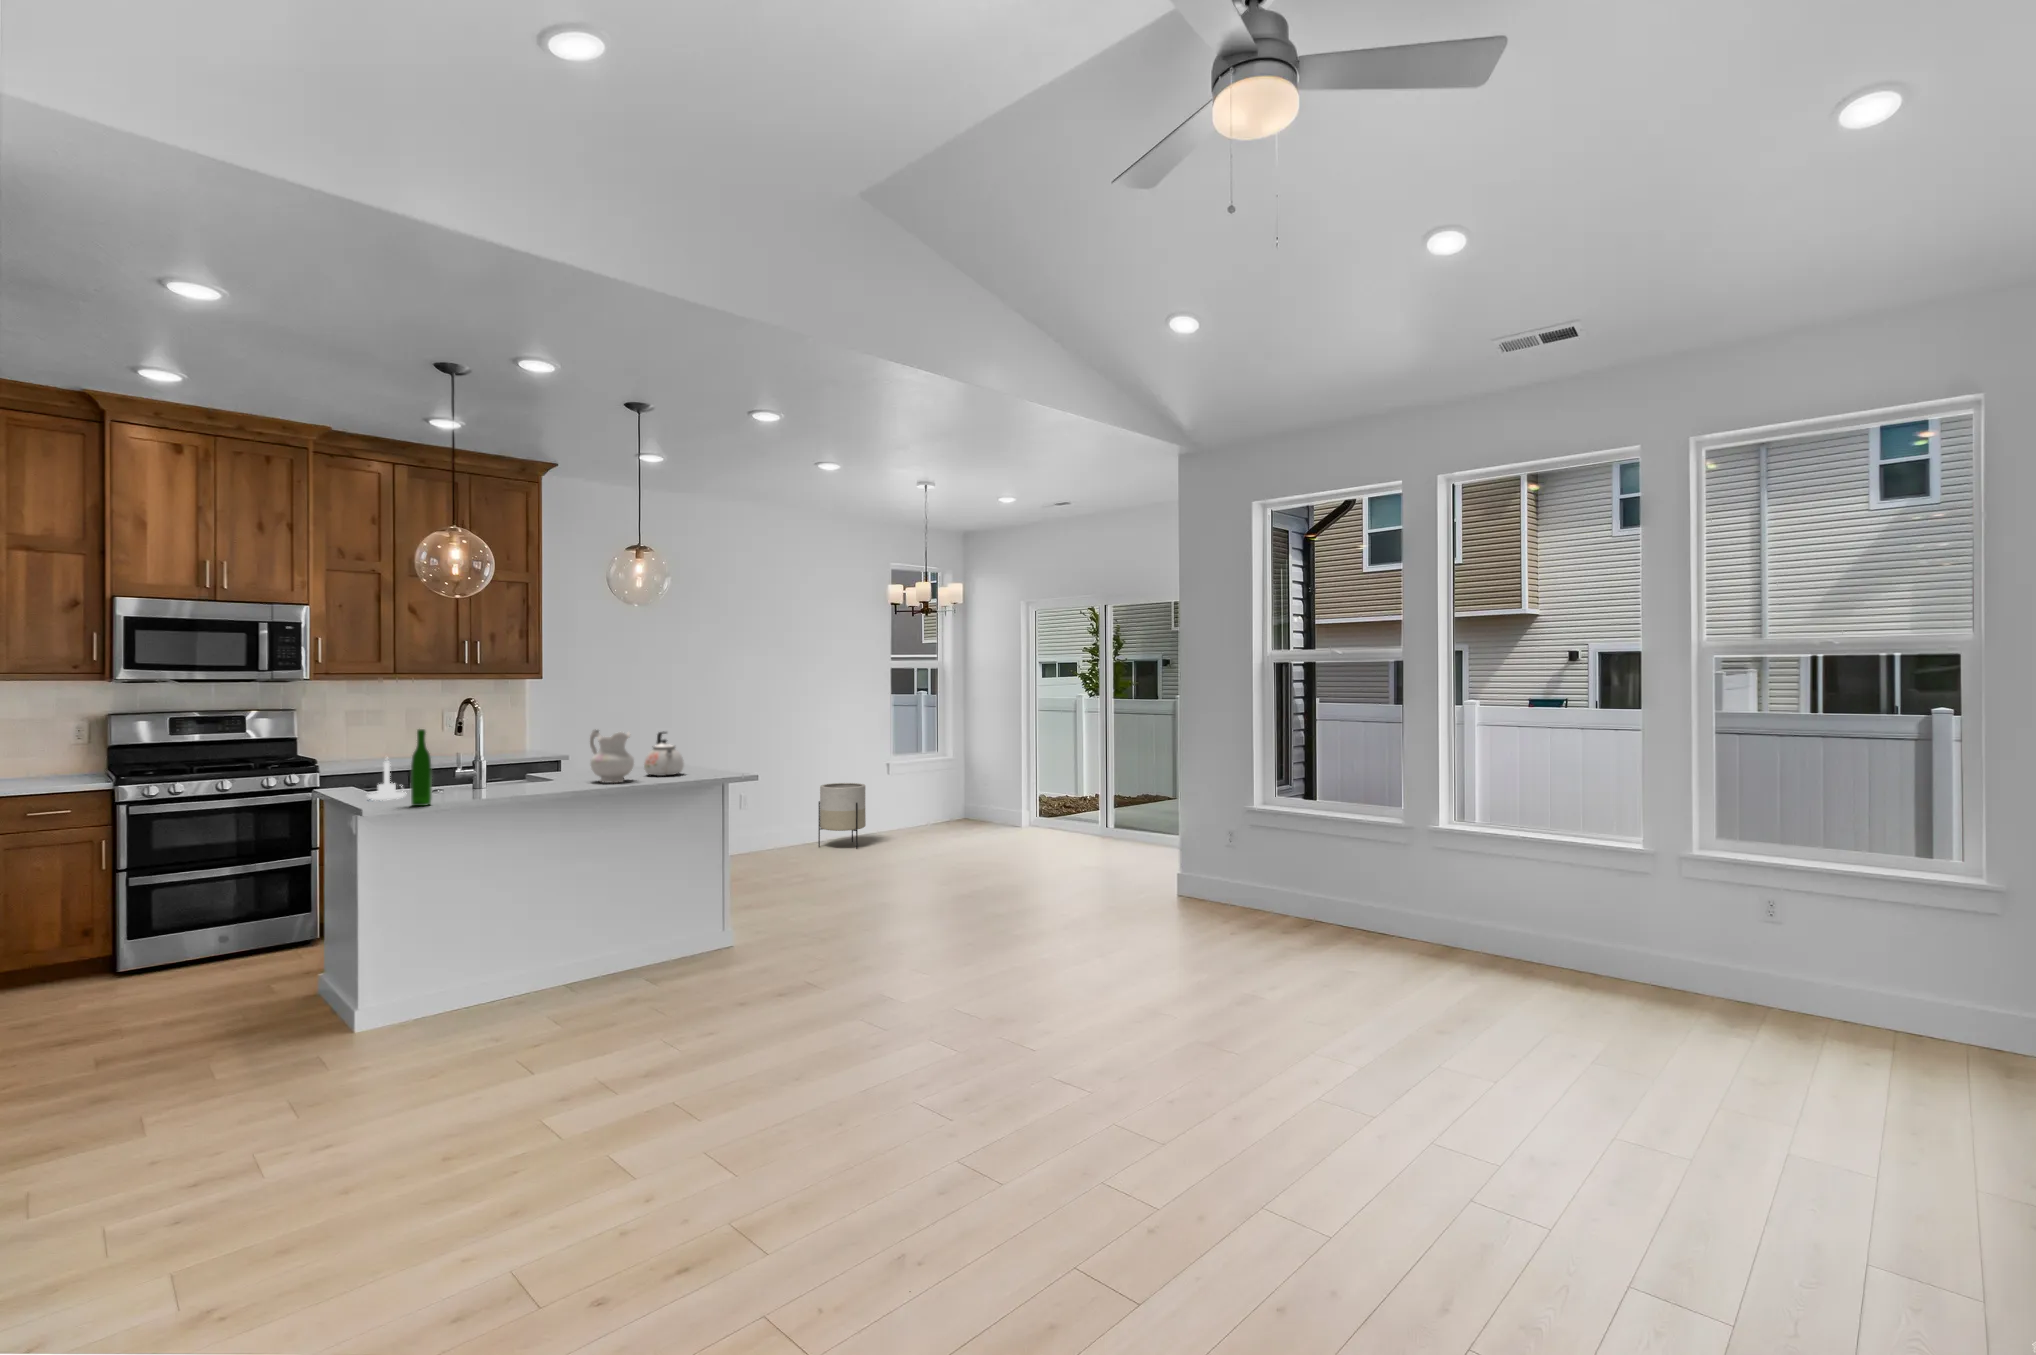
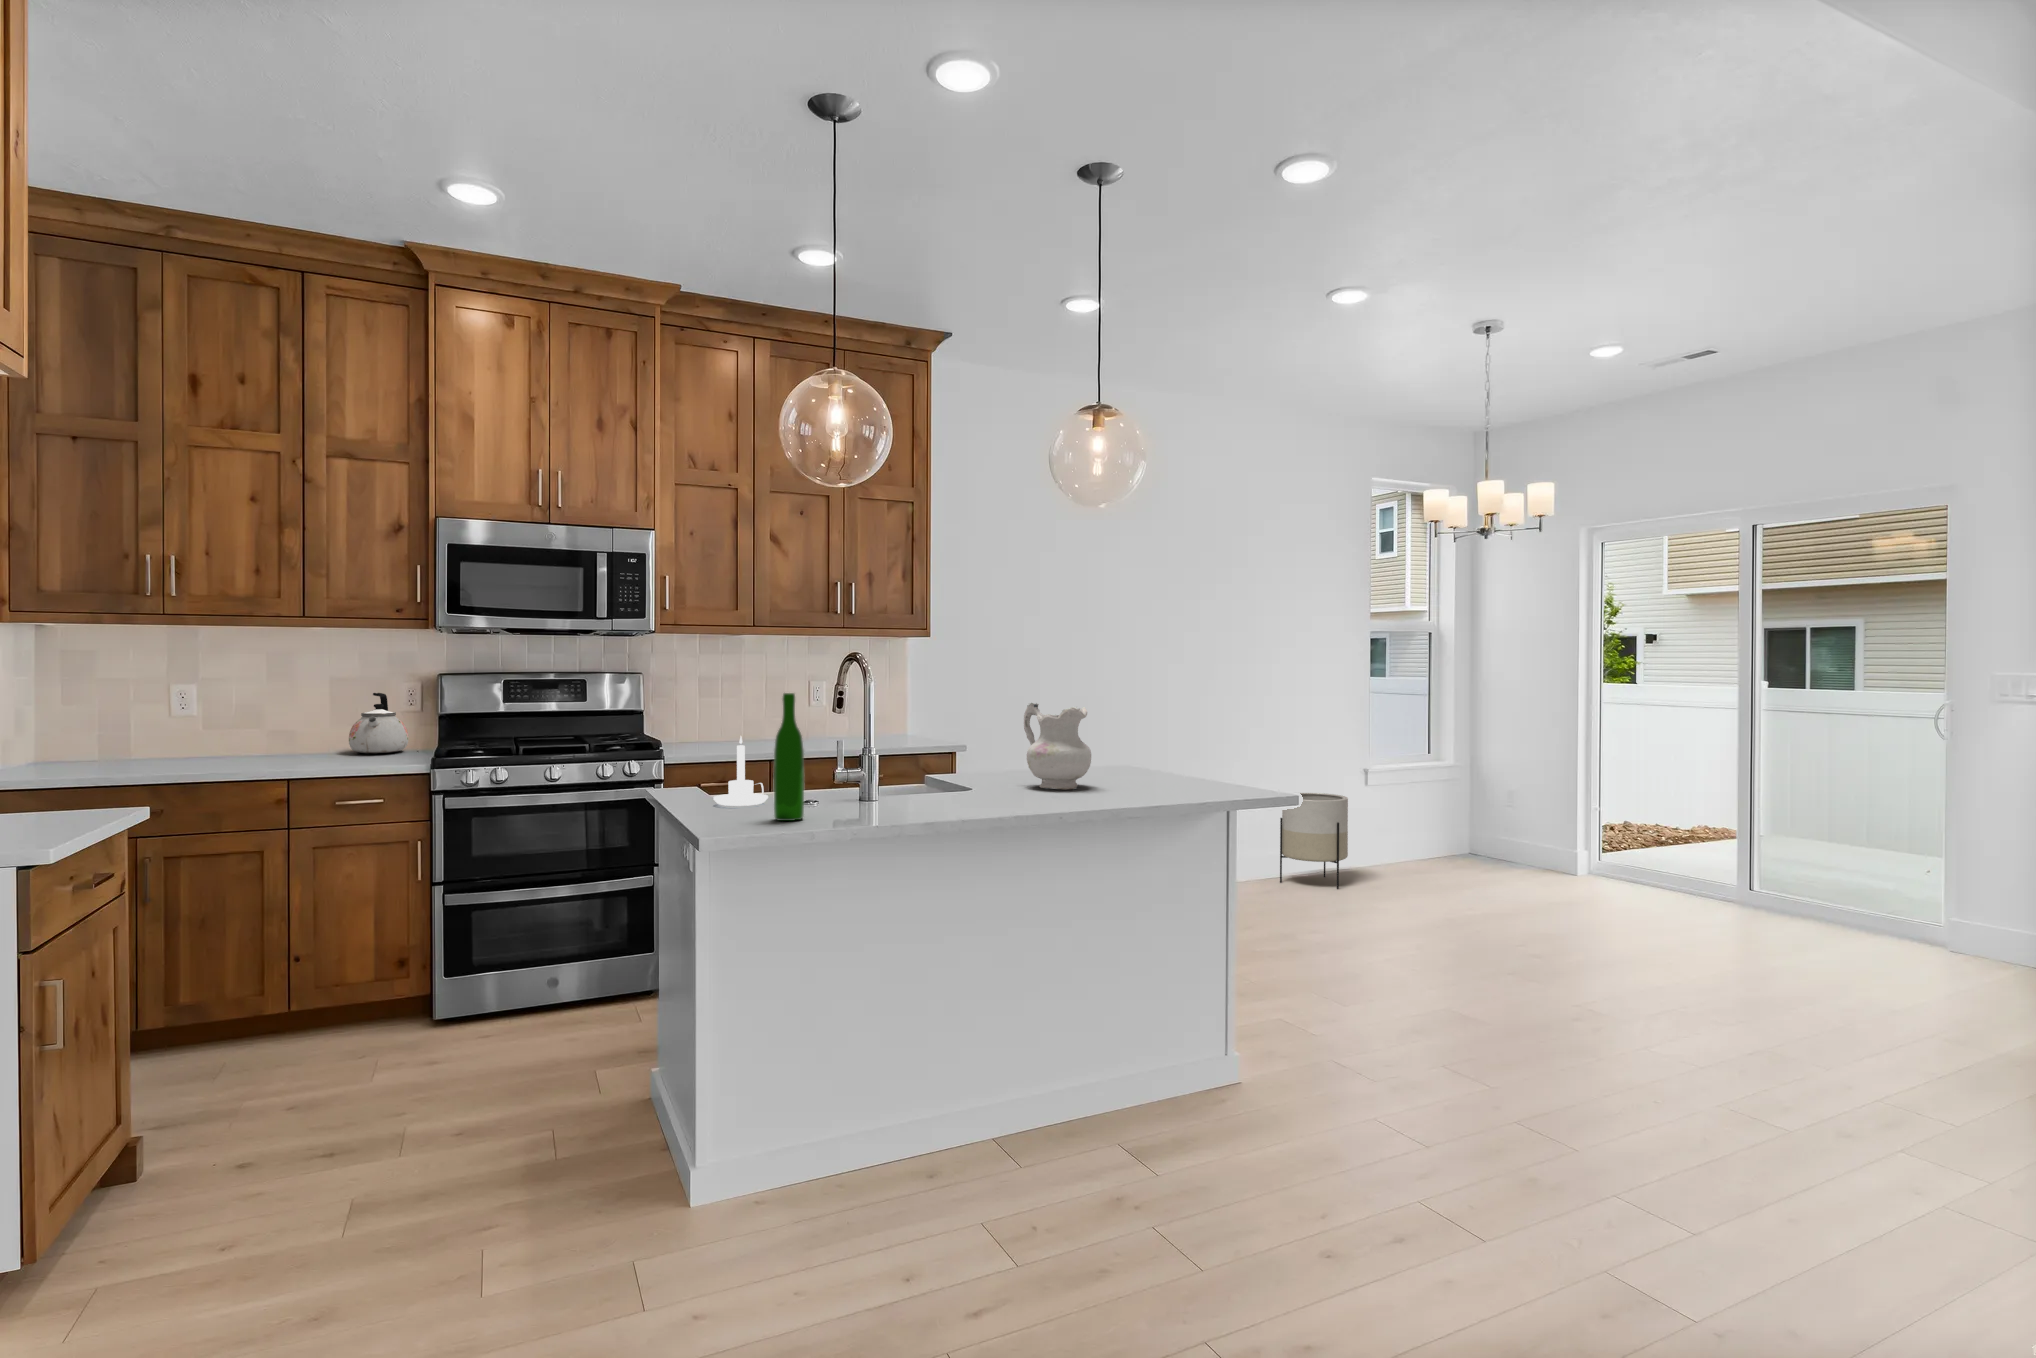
kettle: present [644,732,684,776] -> present [349,693,408,753]

